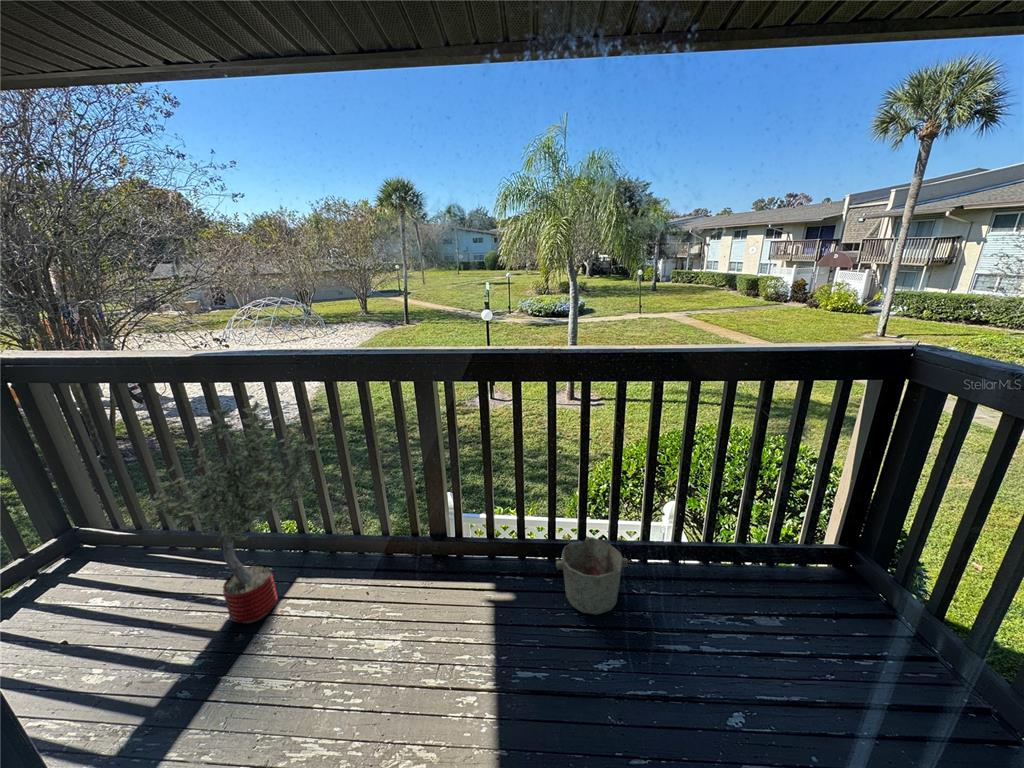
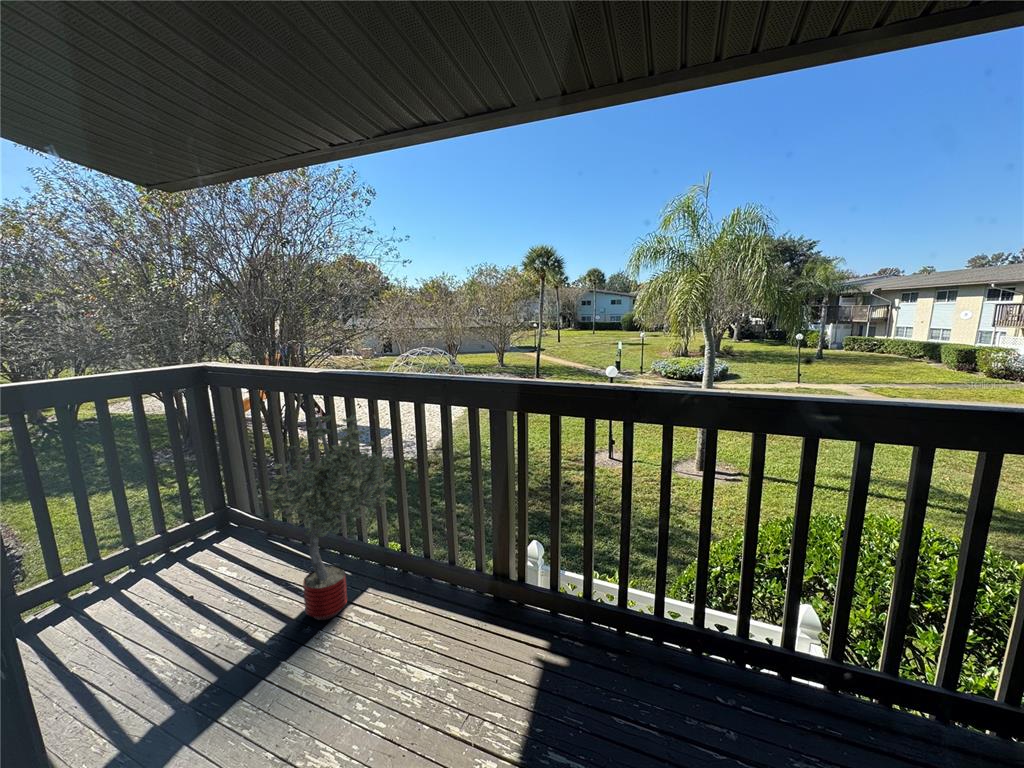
bucket: present [556,537,628,615] -> none [618,613,707,711]

